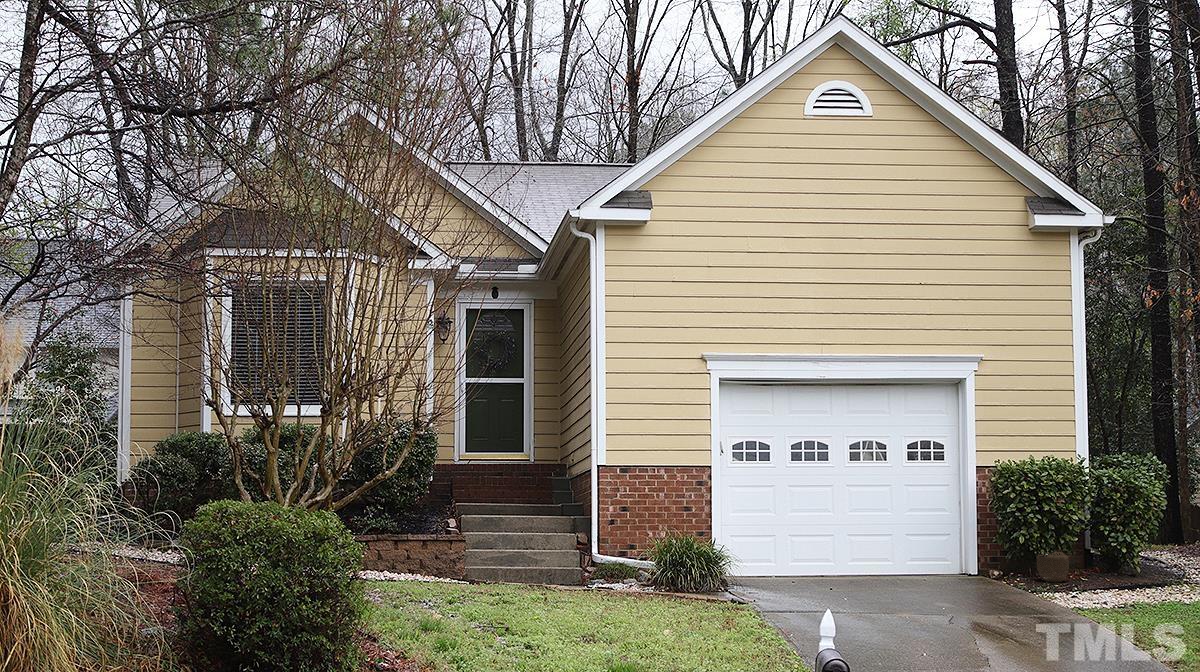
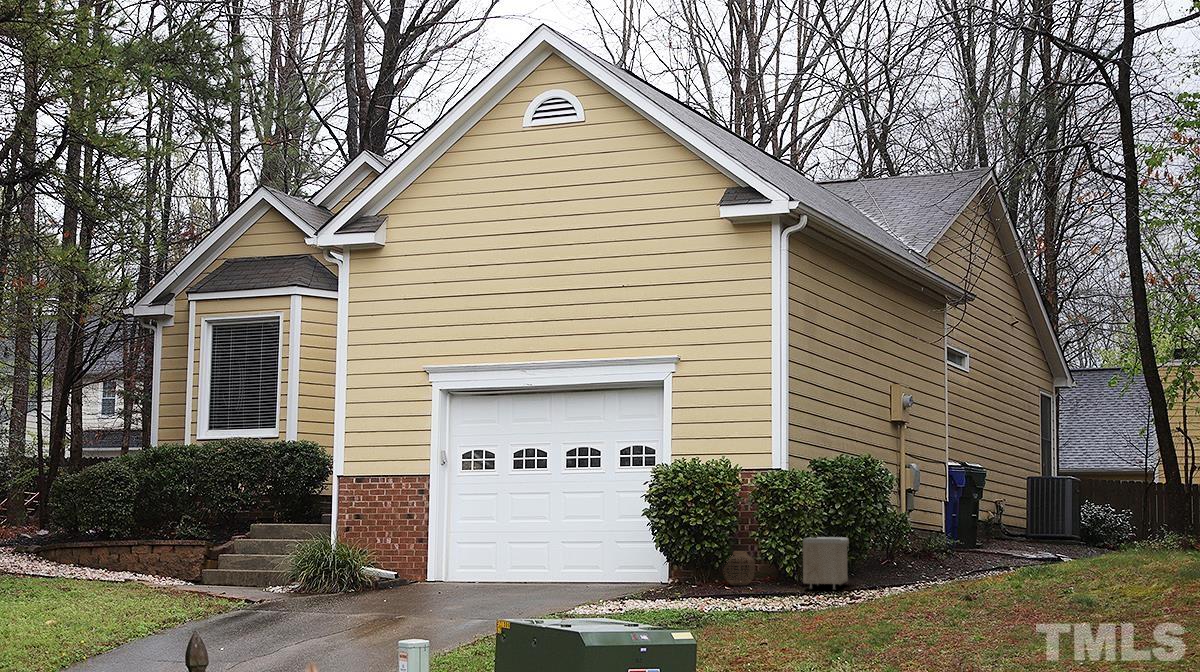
storage bench: none [1116,535,1179,587] -> present [803,537,849,589]

